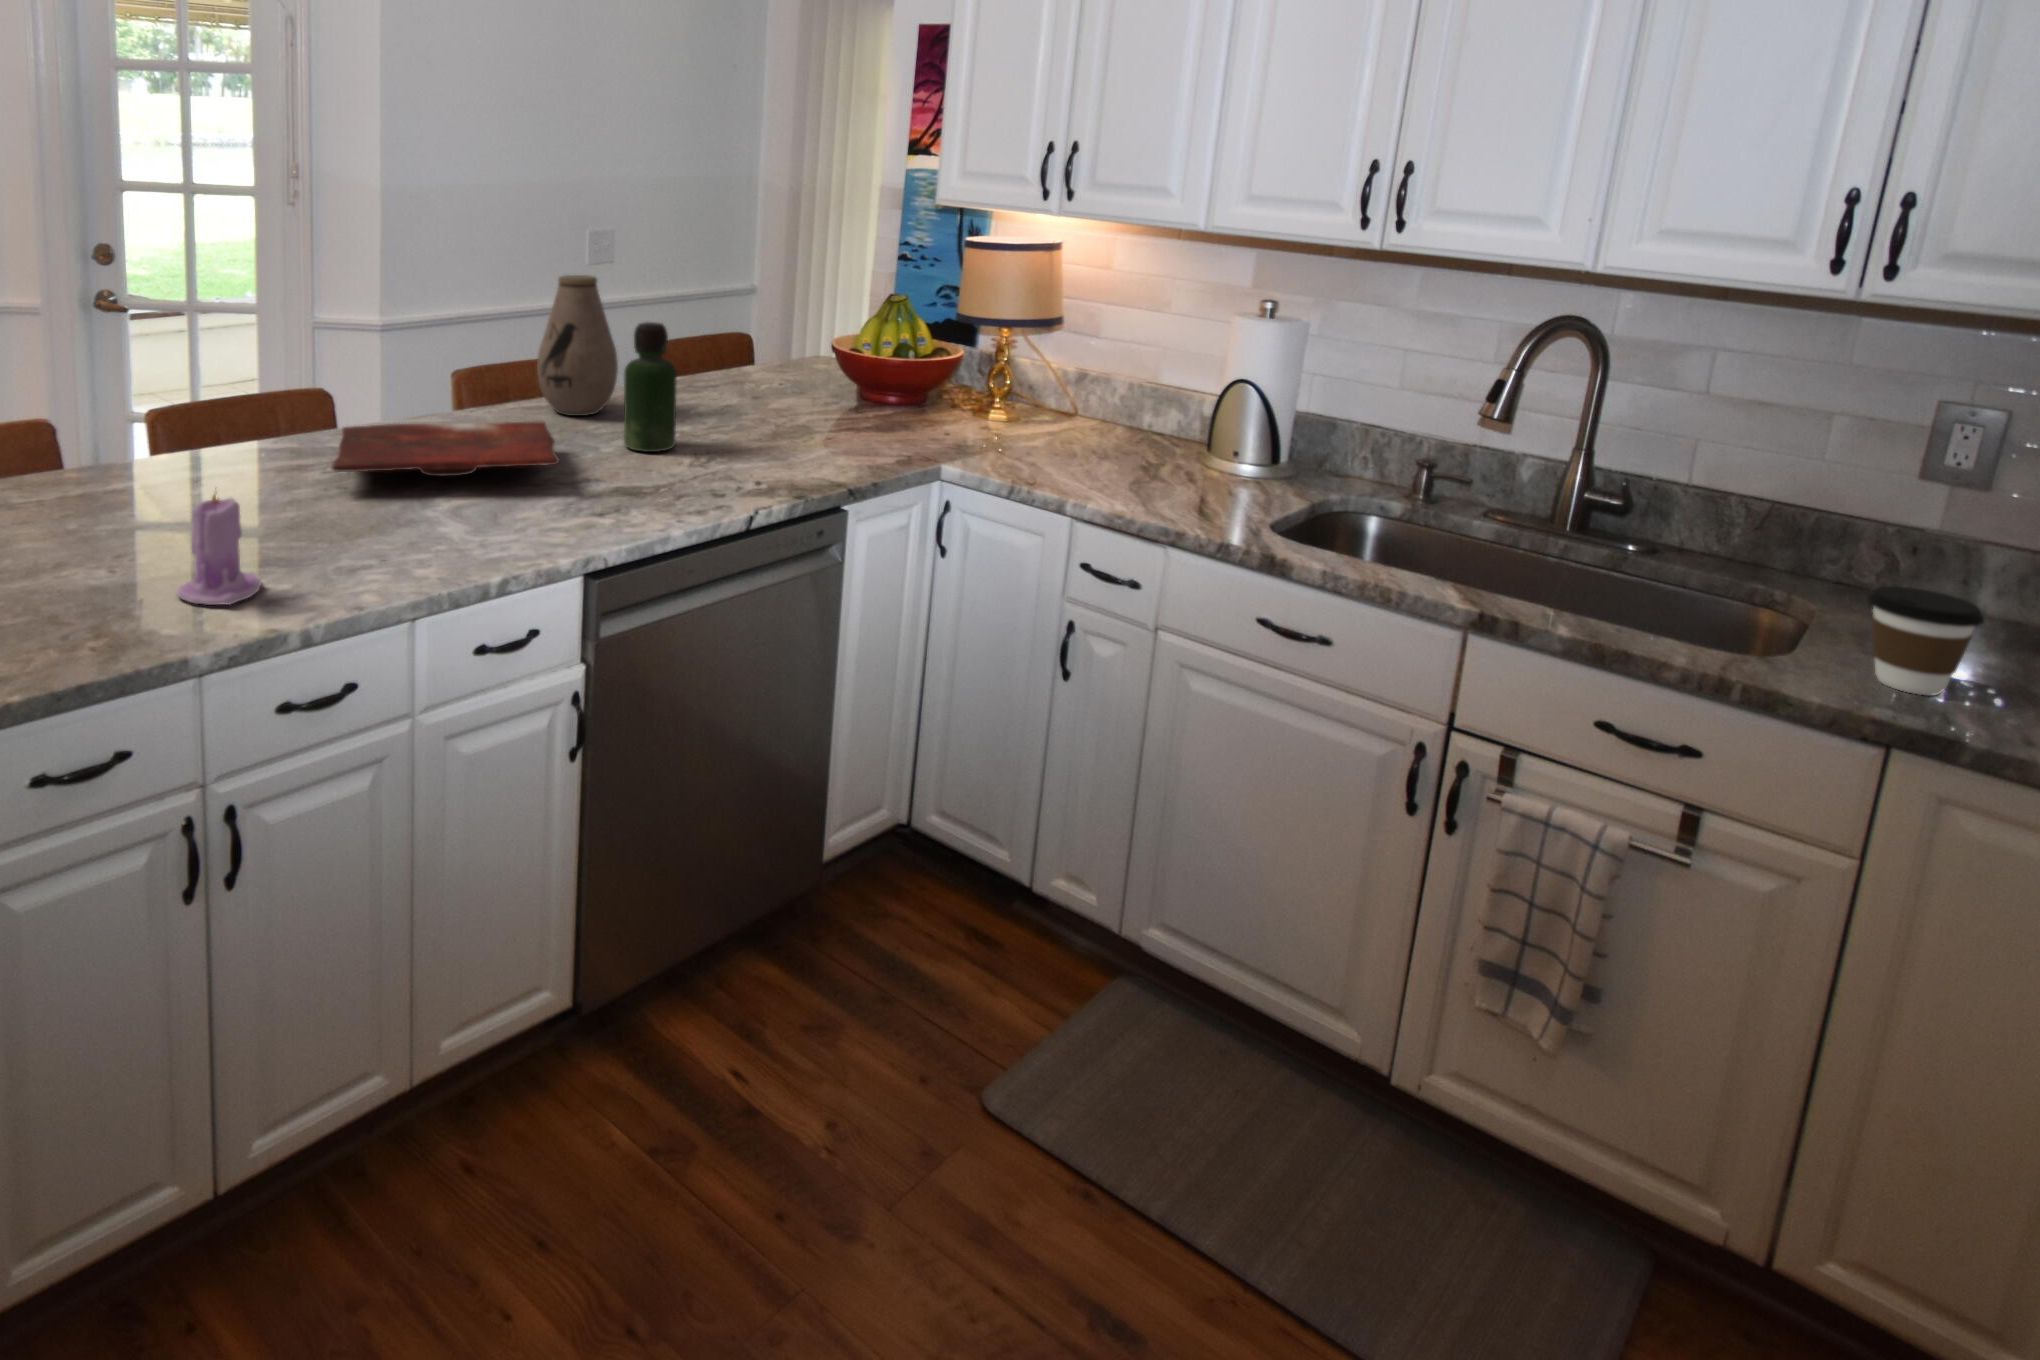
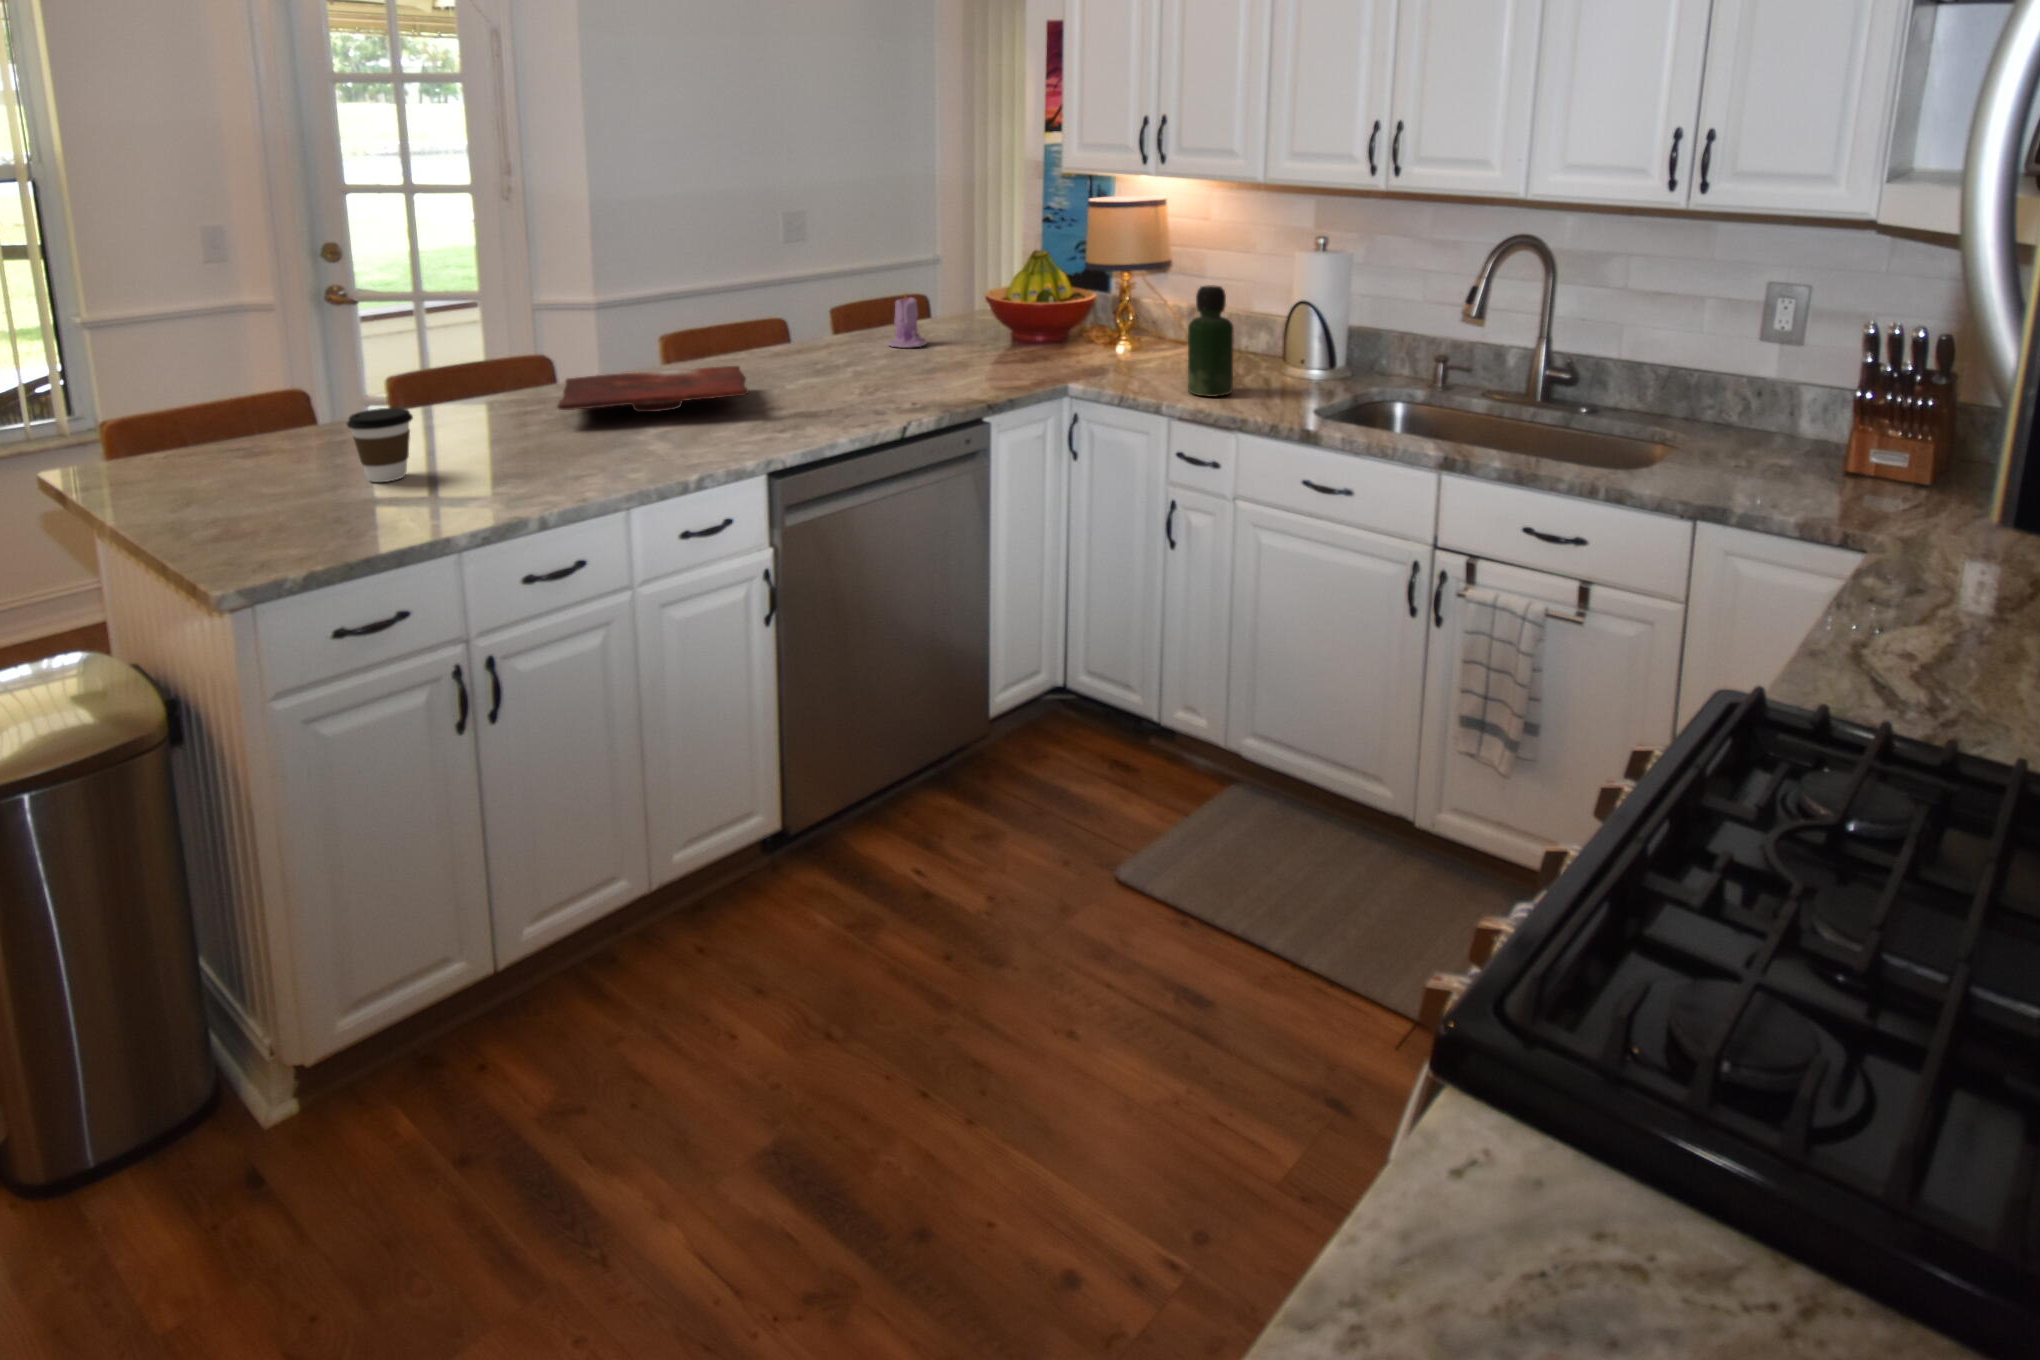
vase: present [537,275,618,416] -> none [734,245,803,364]
bottle: present [624,322,677,452] -> present [1188,285,1234,397]
candle: present [177,494,261,605] -> present [888,296,927,348]
coffee cup: present [1867,586,1984,695] -> present [346,408,413,482]

